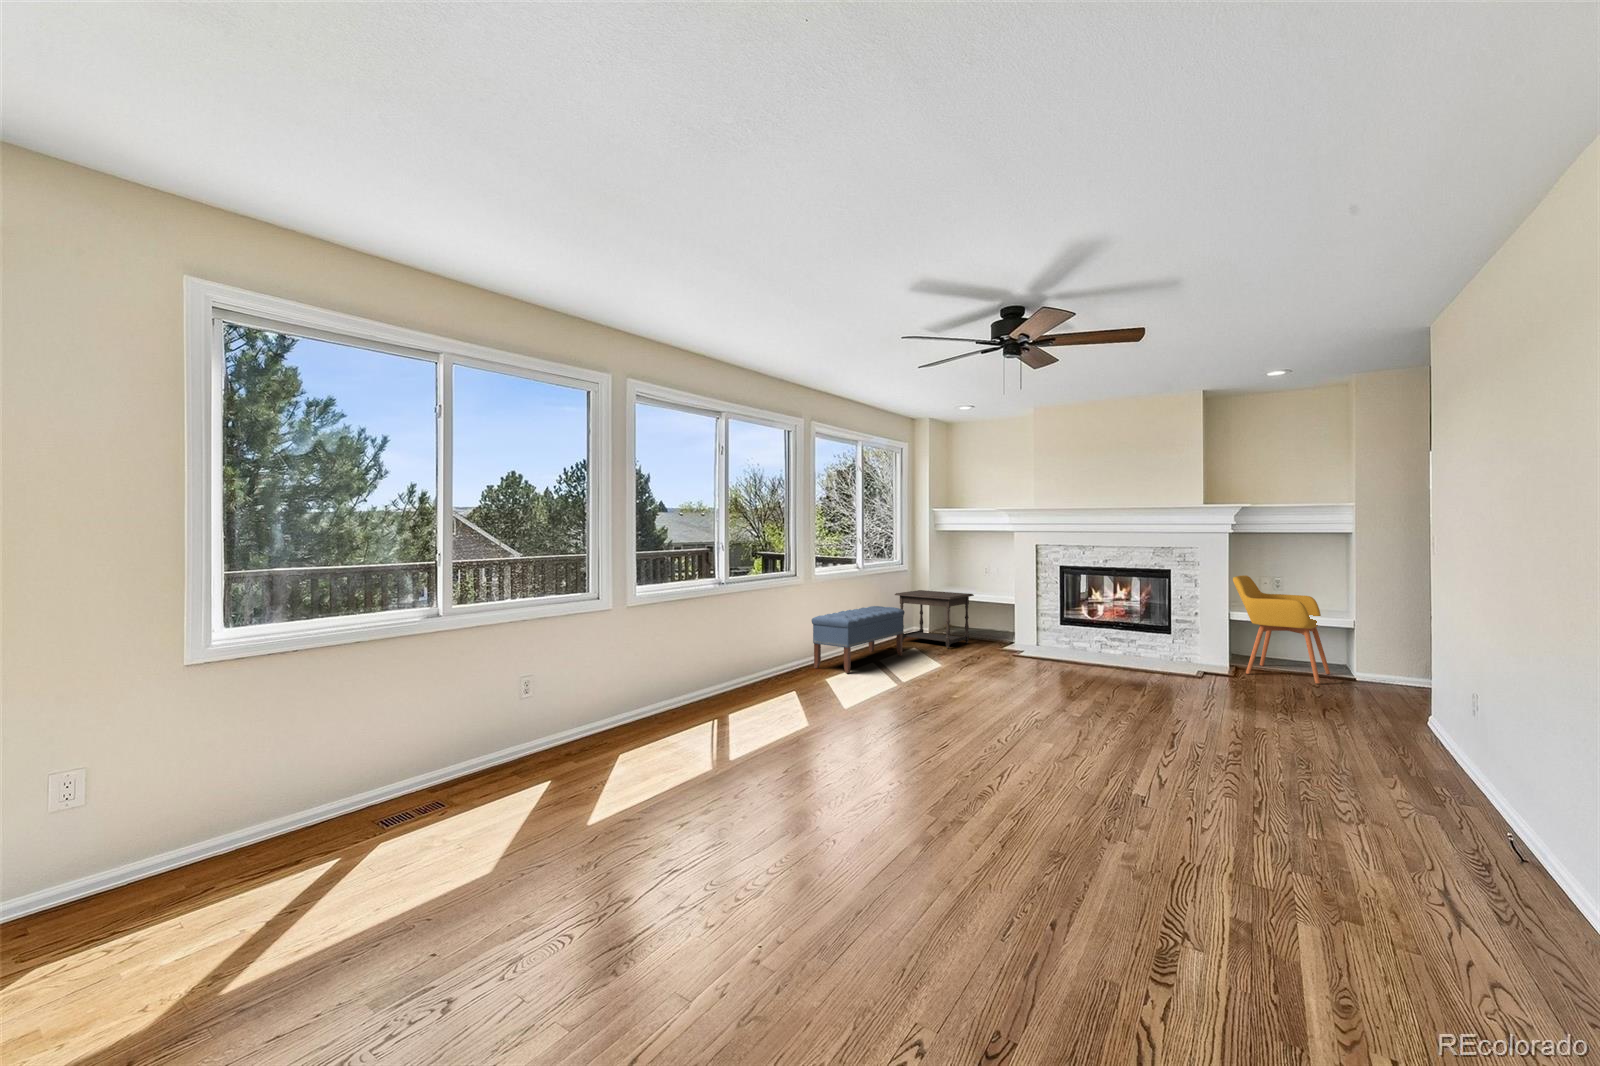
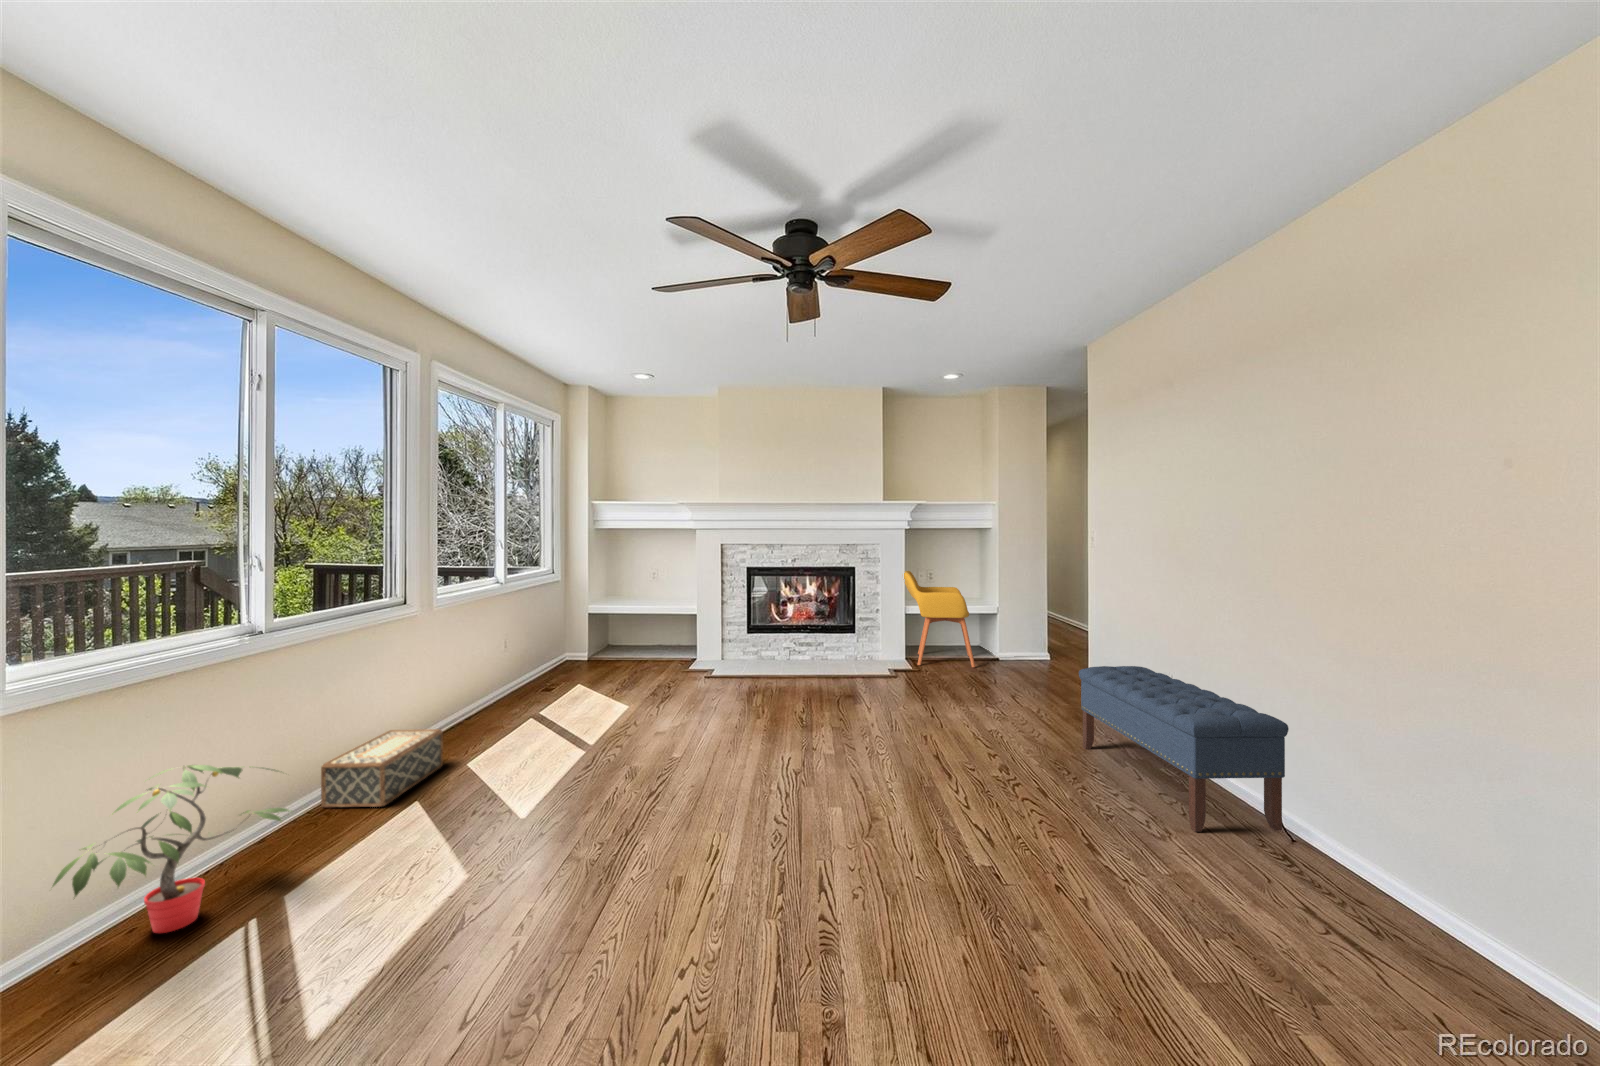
side table: present [895,590,974,649] -> none [547,604,648,676]
bench: present [812,606,905,673] -> present [1079,666,1289,832]
potted plant: none [653,644,735,717] -> present [53,765,289,933]
woven basket: none [750,654,812,692] -> present [321,729,443,807]

